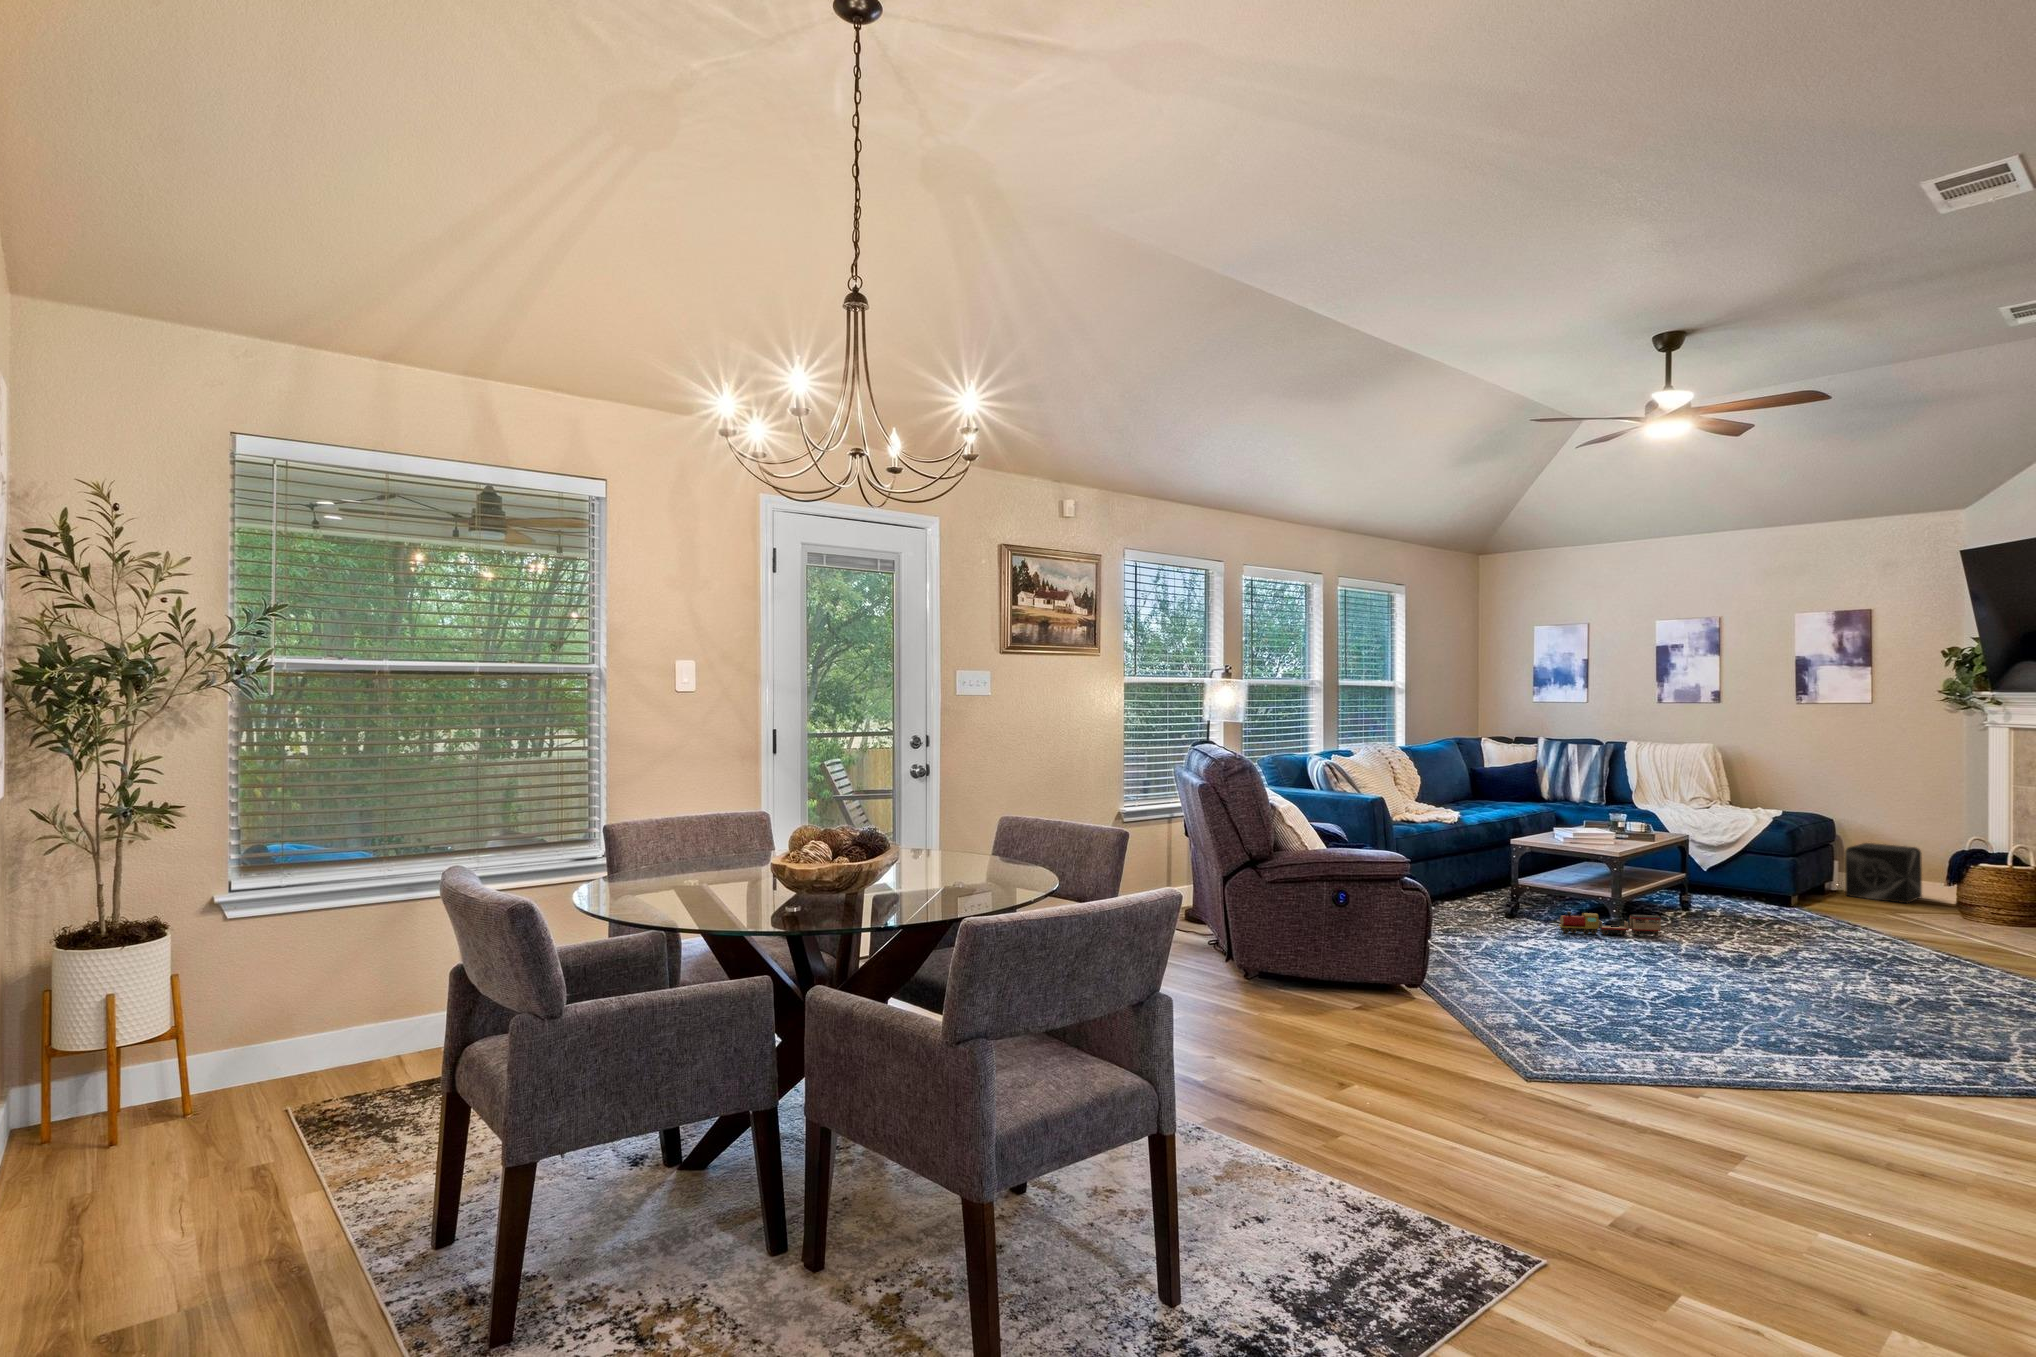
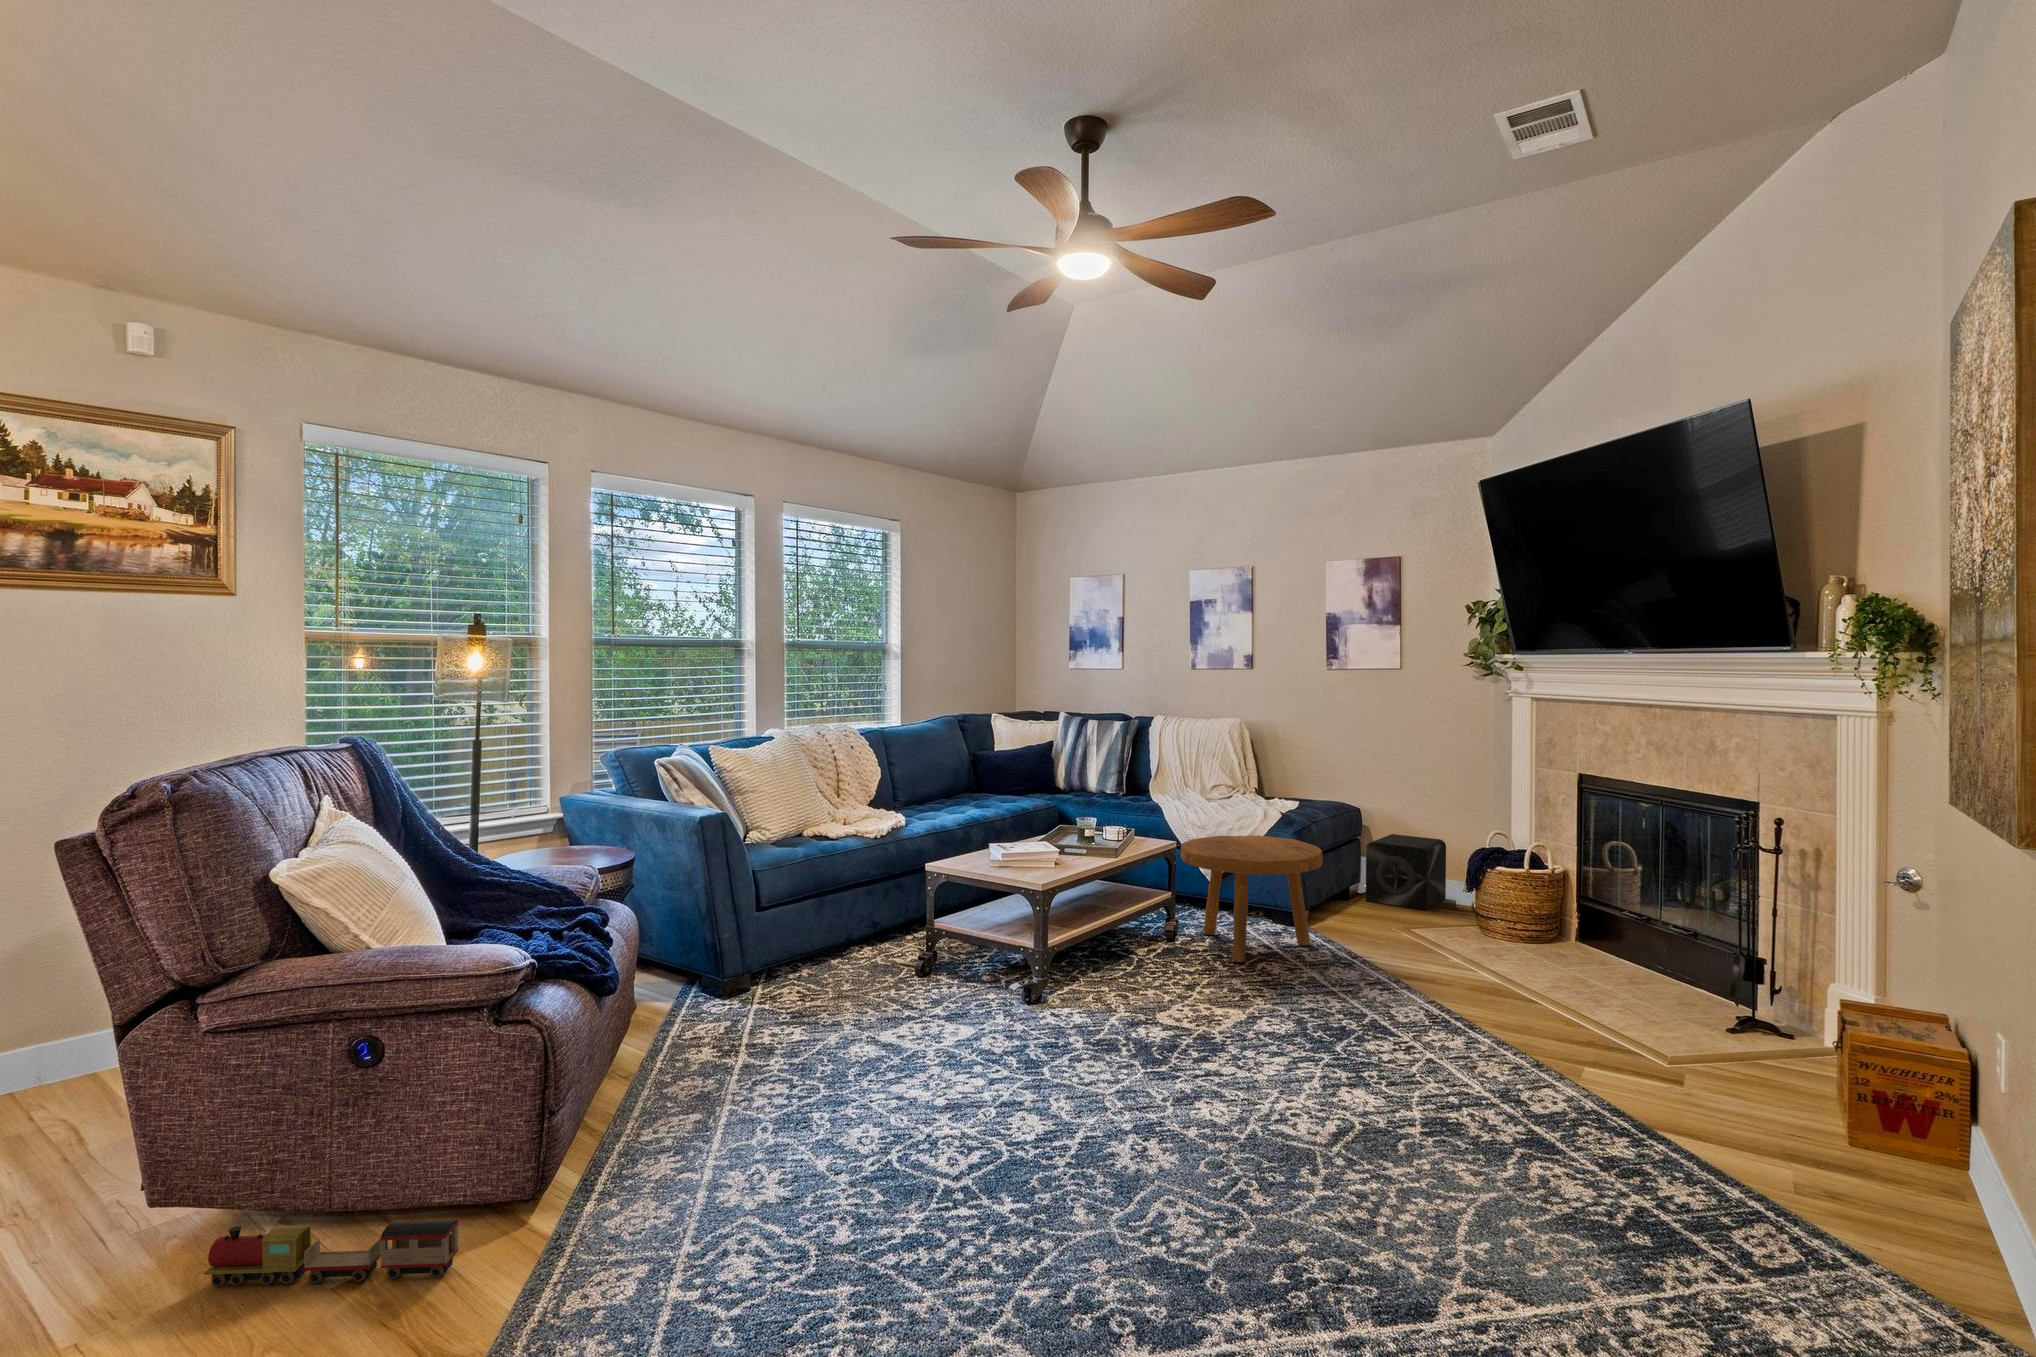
footstool: none [1697,832,1827,923] -> present [1181,835,1323,962]
toy train: present [1559,912,1661,936] -> present [204,1220,458,1287]

